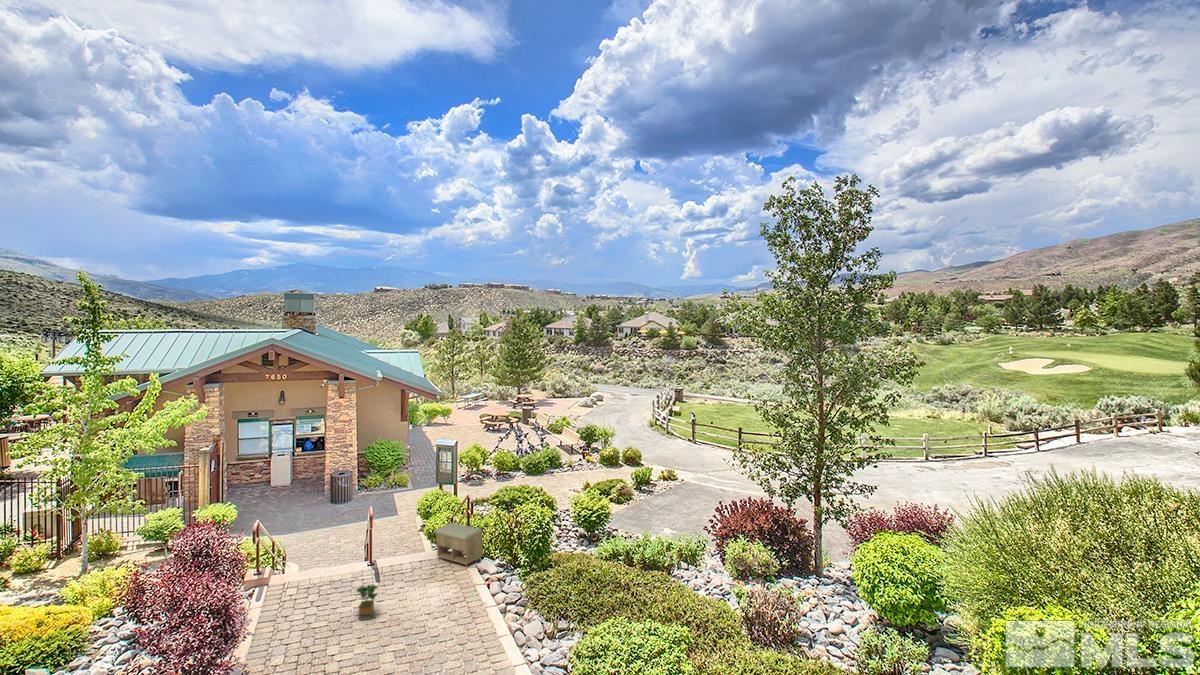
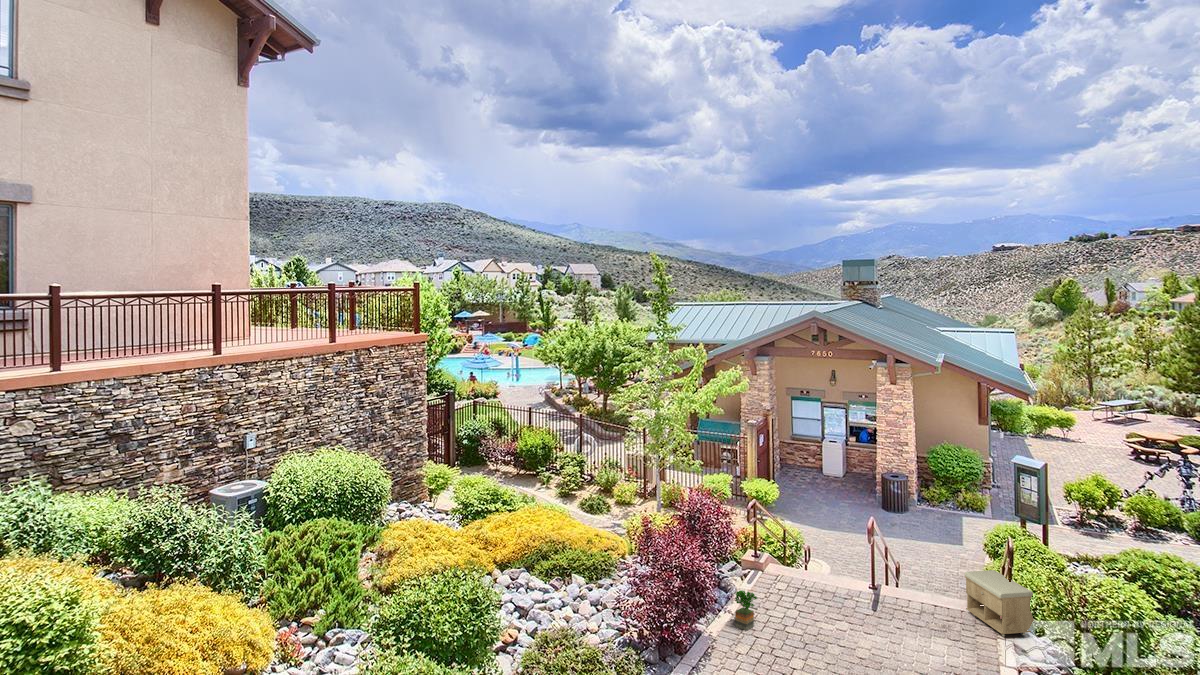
potted tree: present [357,585,377,620] -> present [735,590,757,631]

